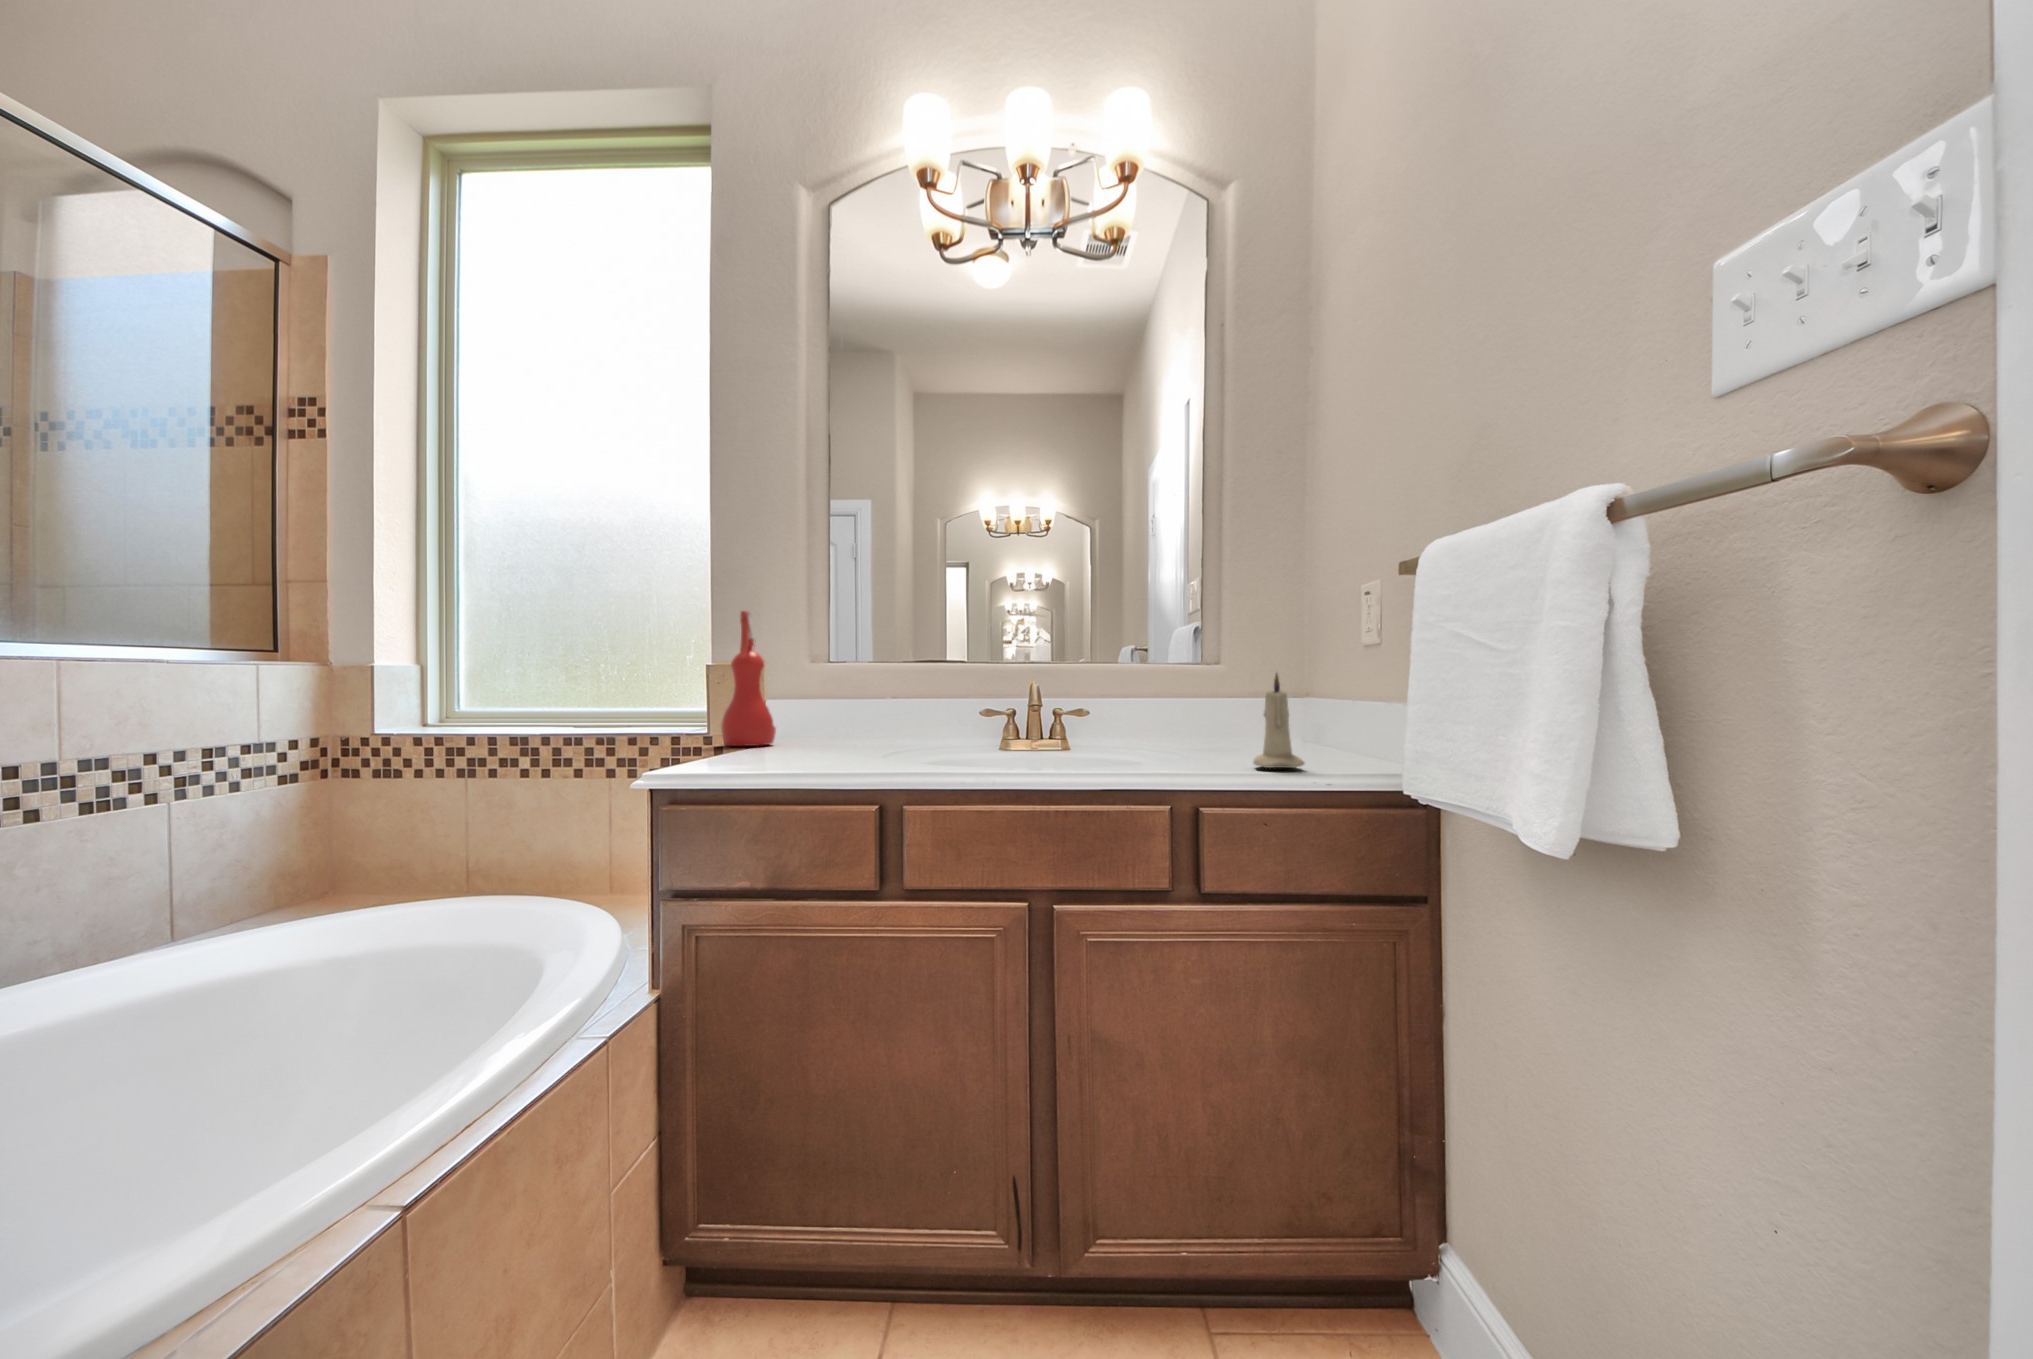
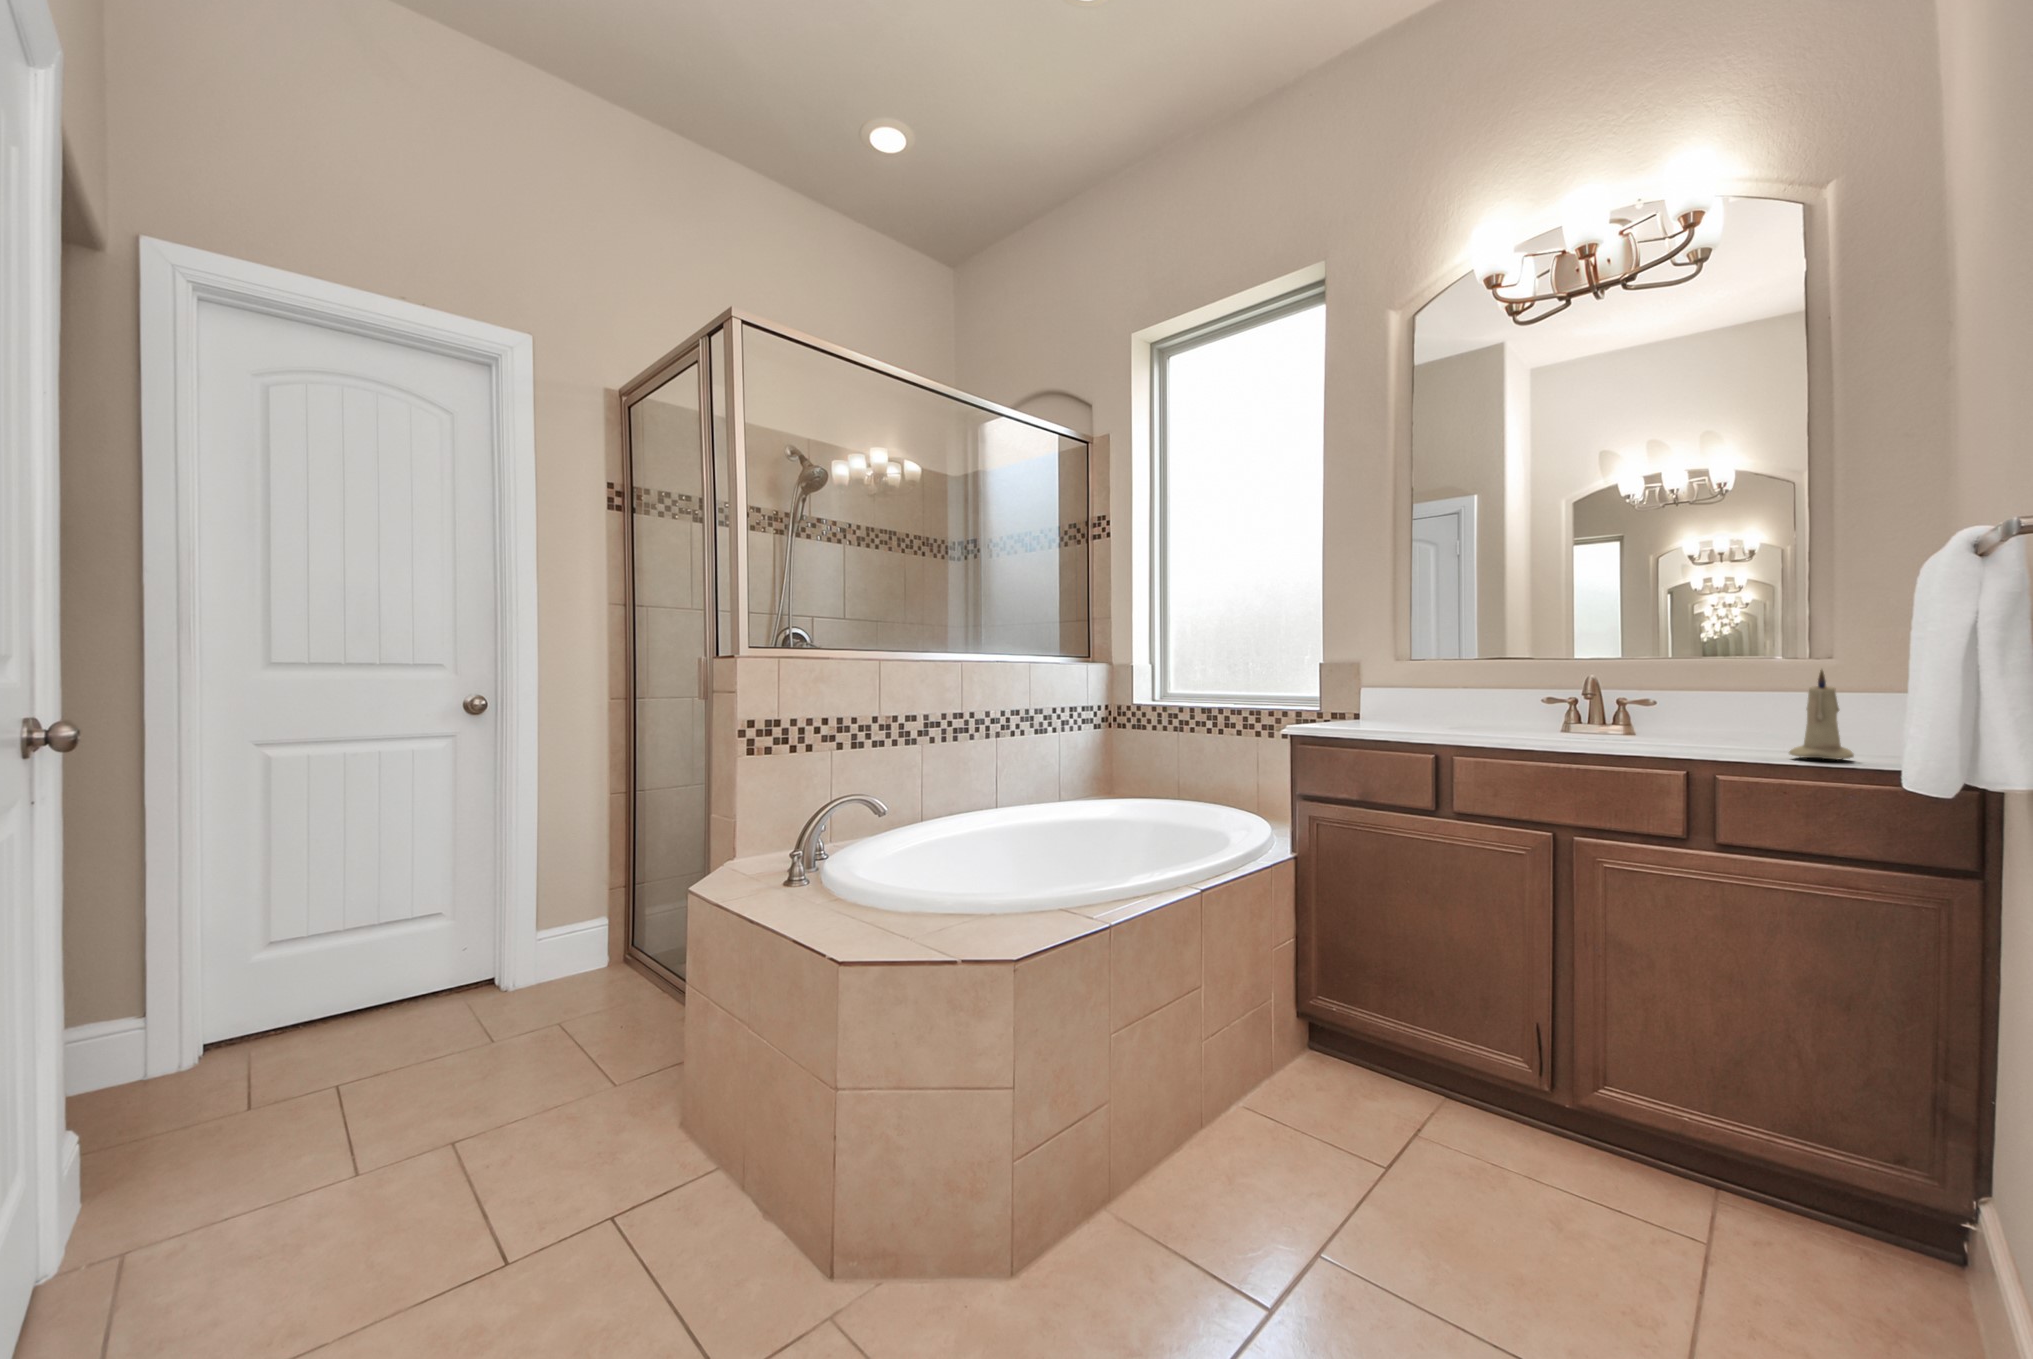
spray bottle: present [721,611,776,746] -> none [1330,624,1371,720]

